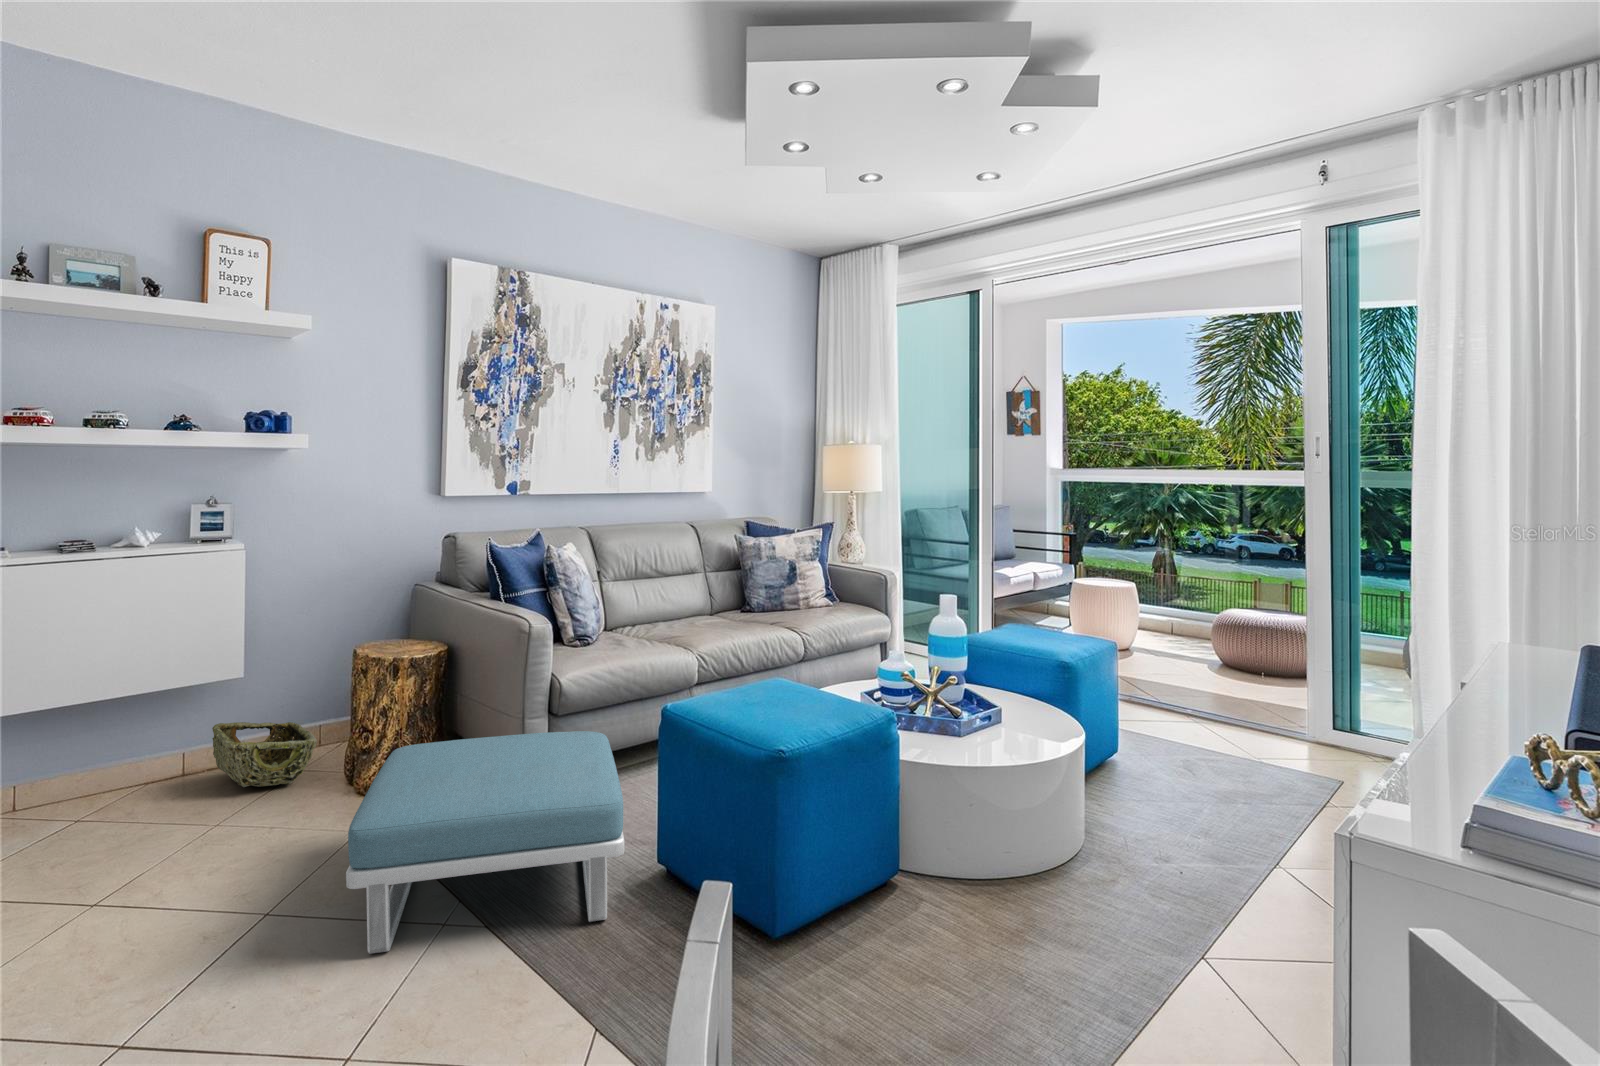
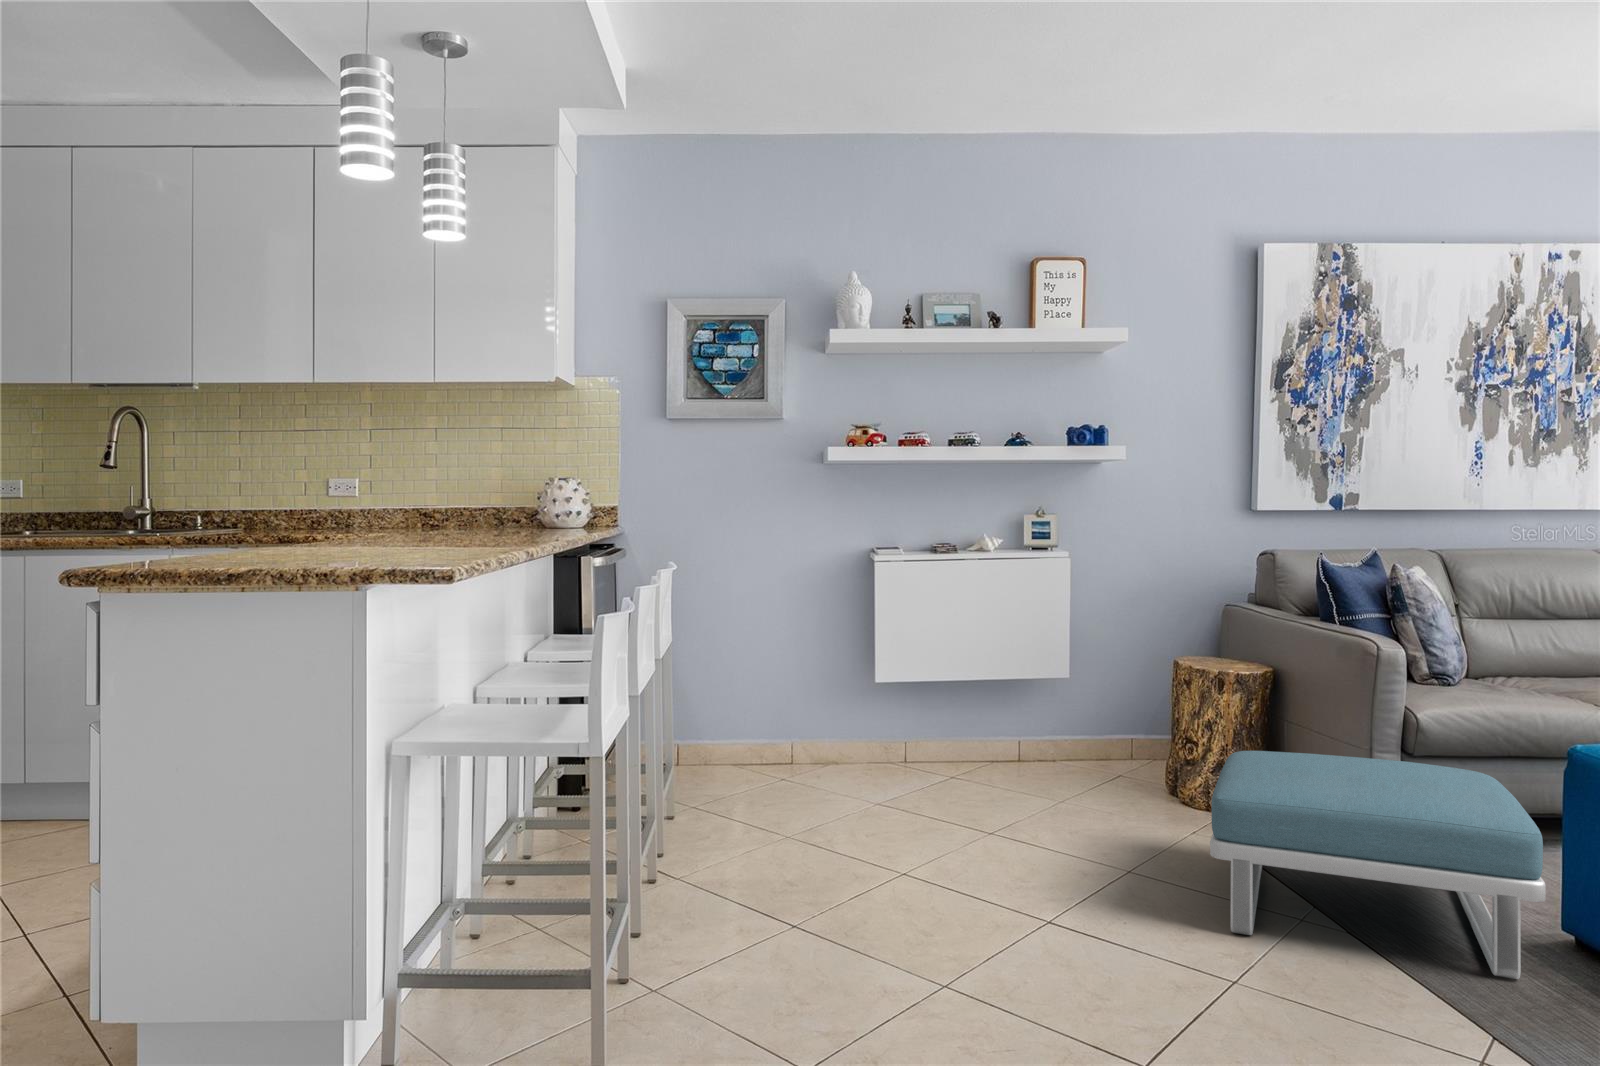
woven basket: present [212,722,317,787] -> none [1037,725,1133,792]

